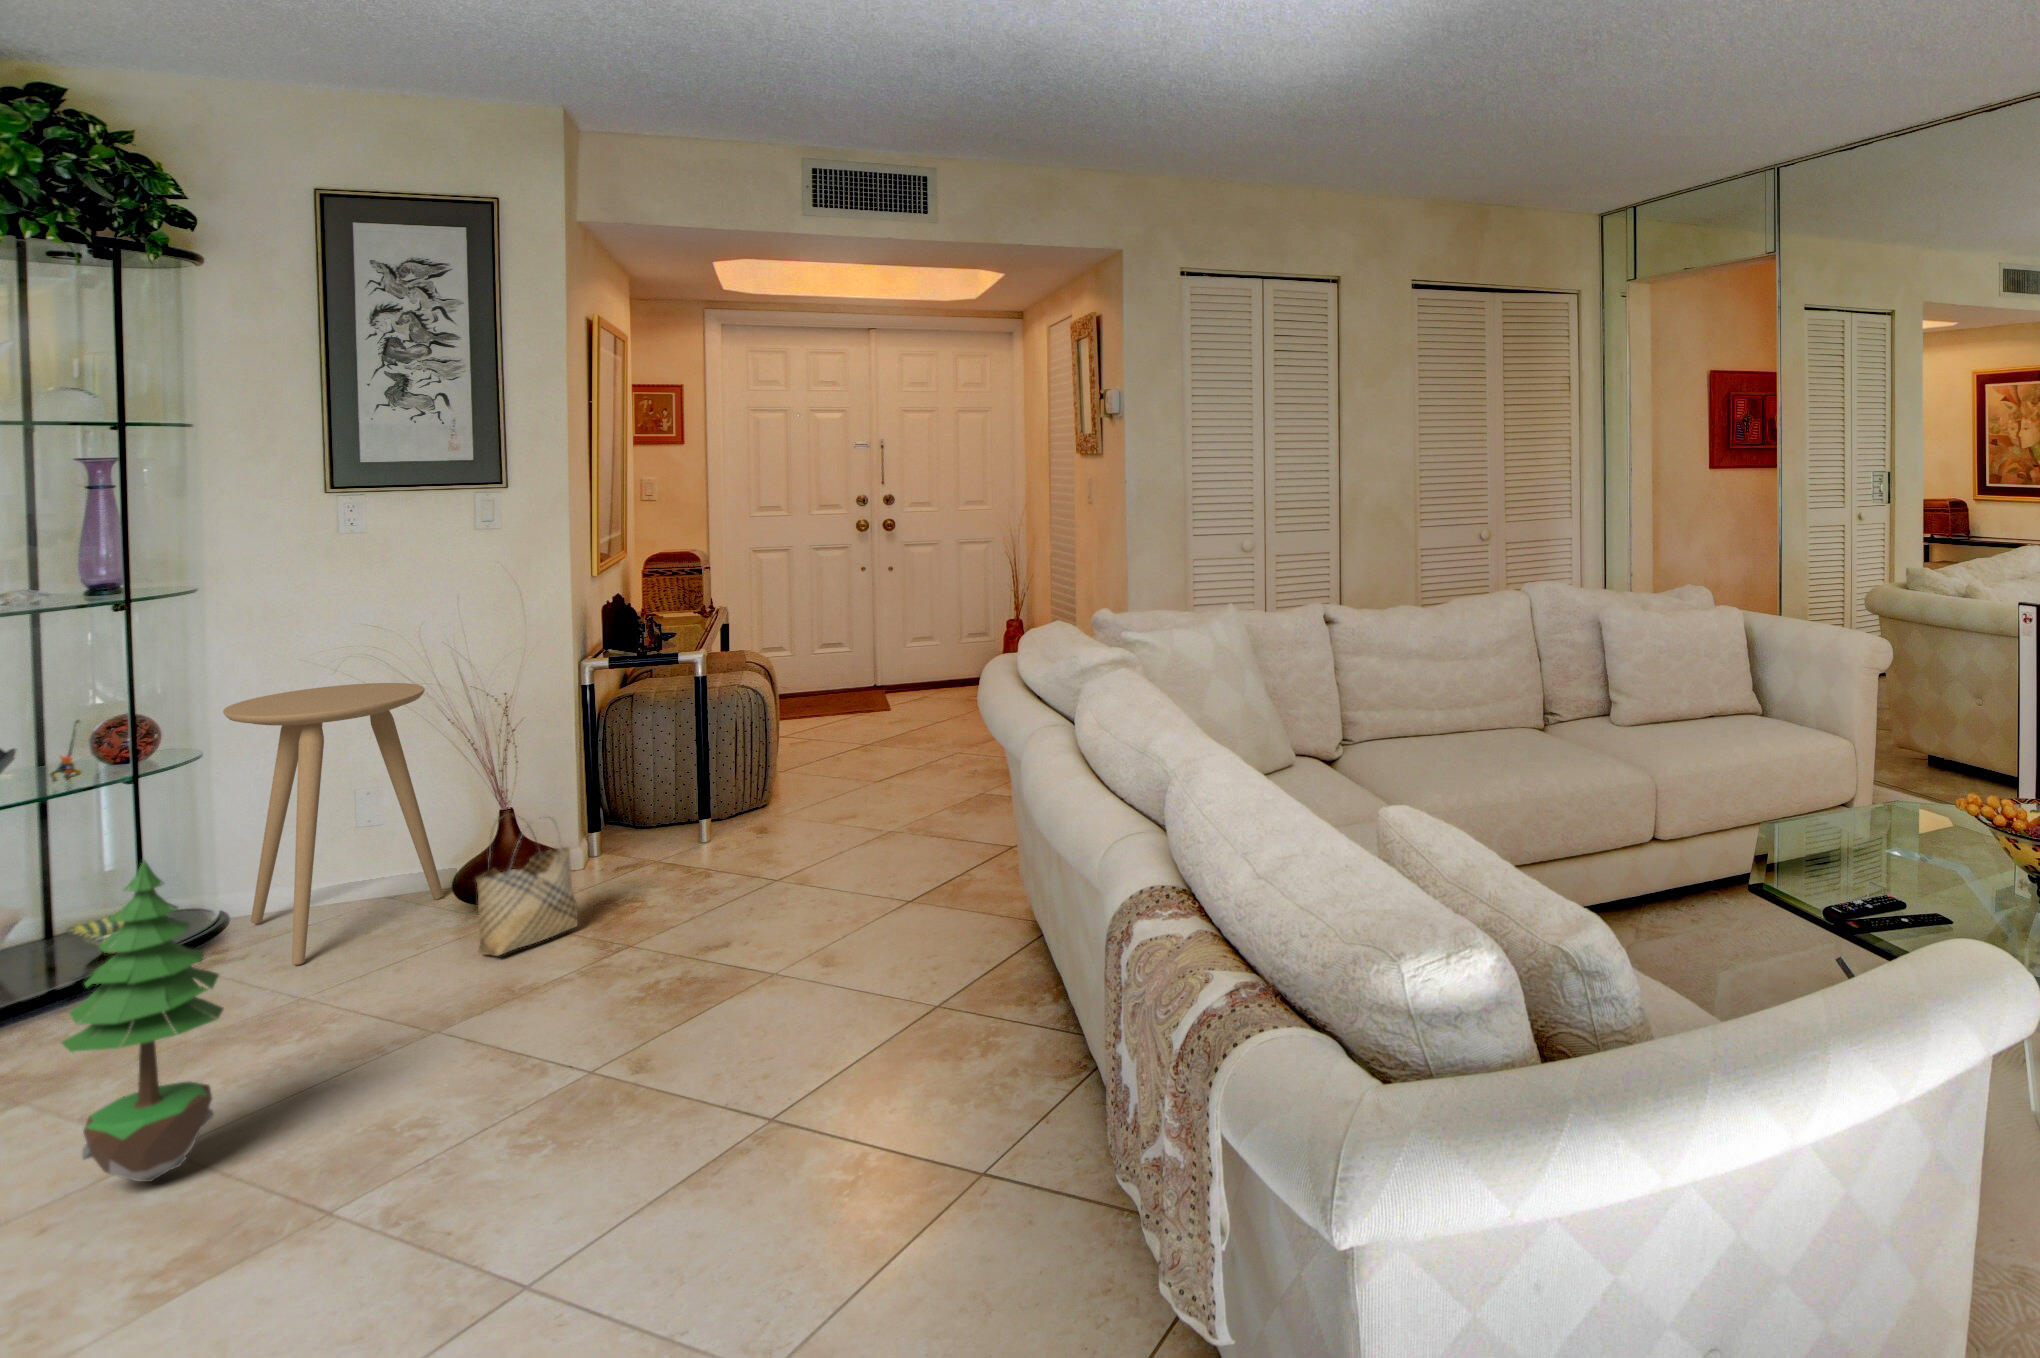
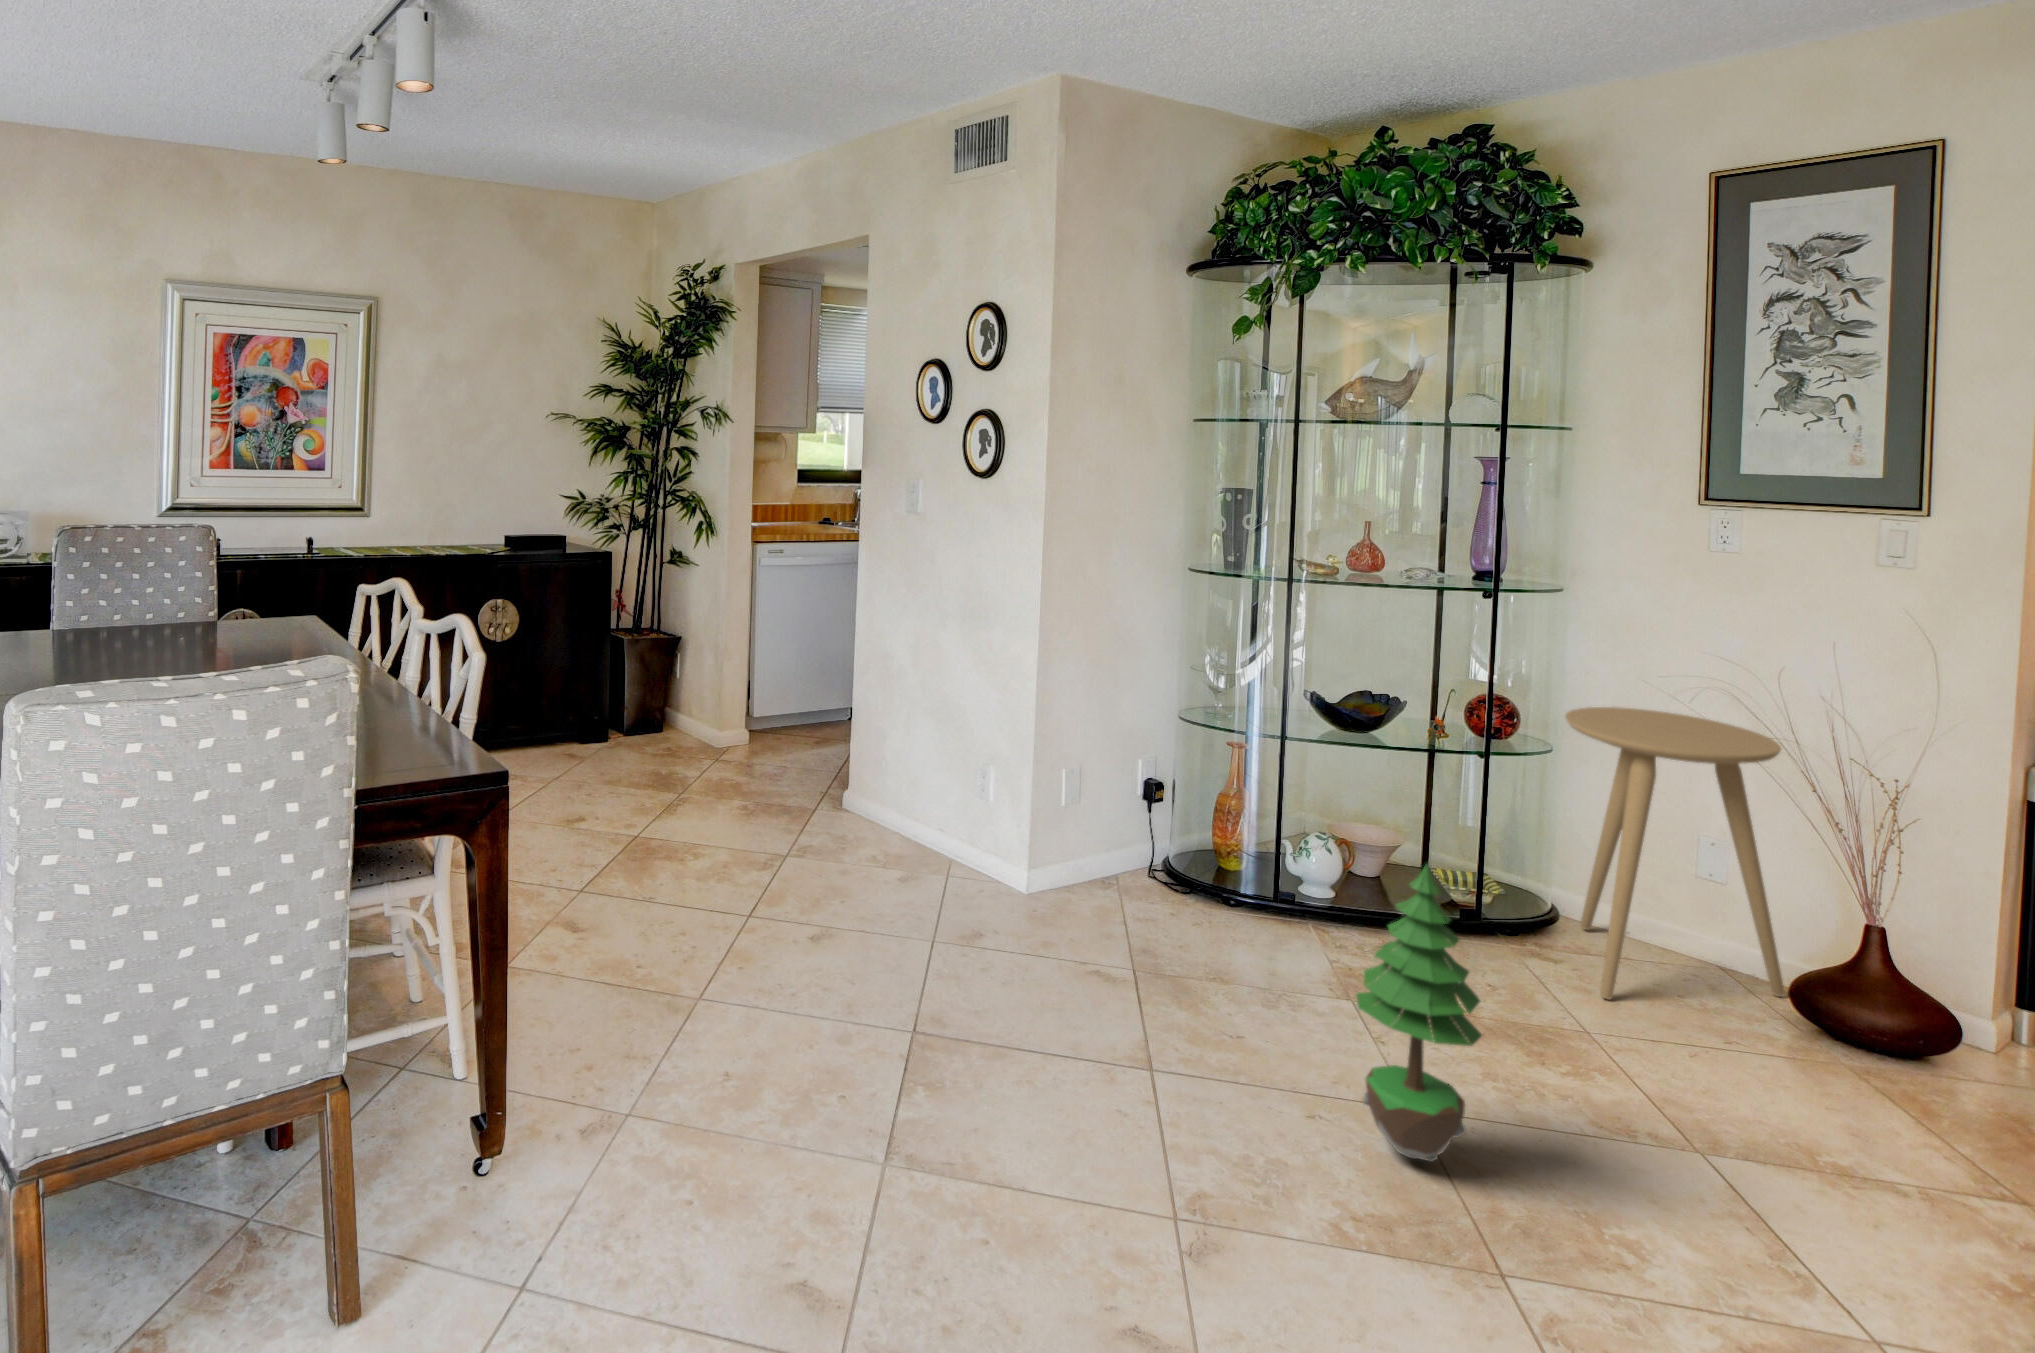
woven basket: present [475,815,578,956] -> none [1802,946,1958,1141]

